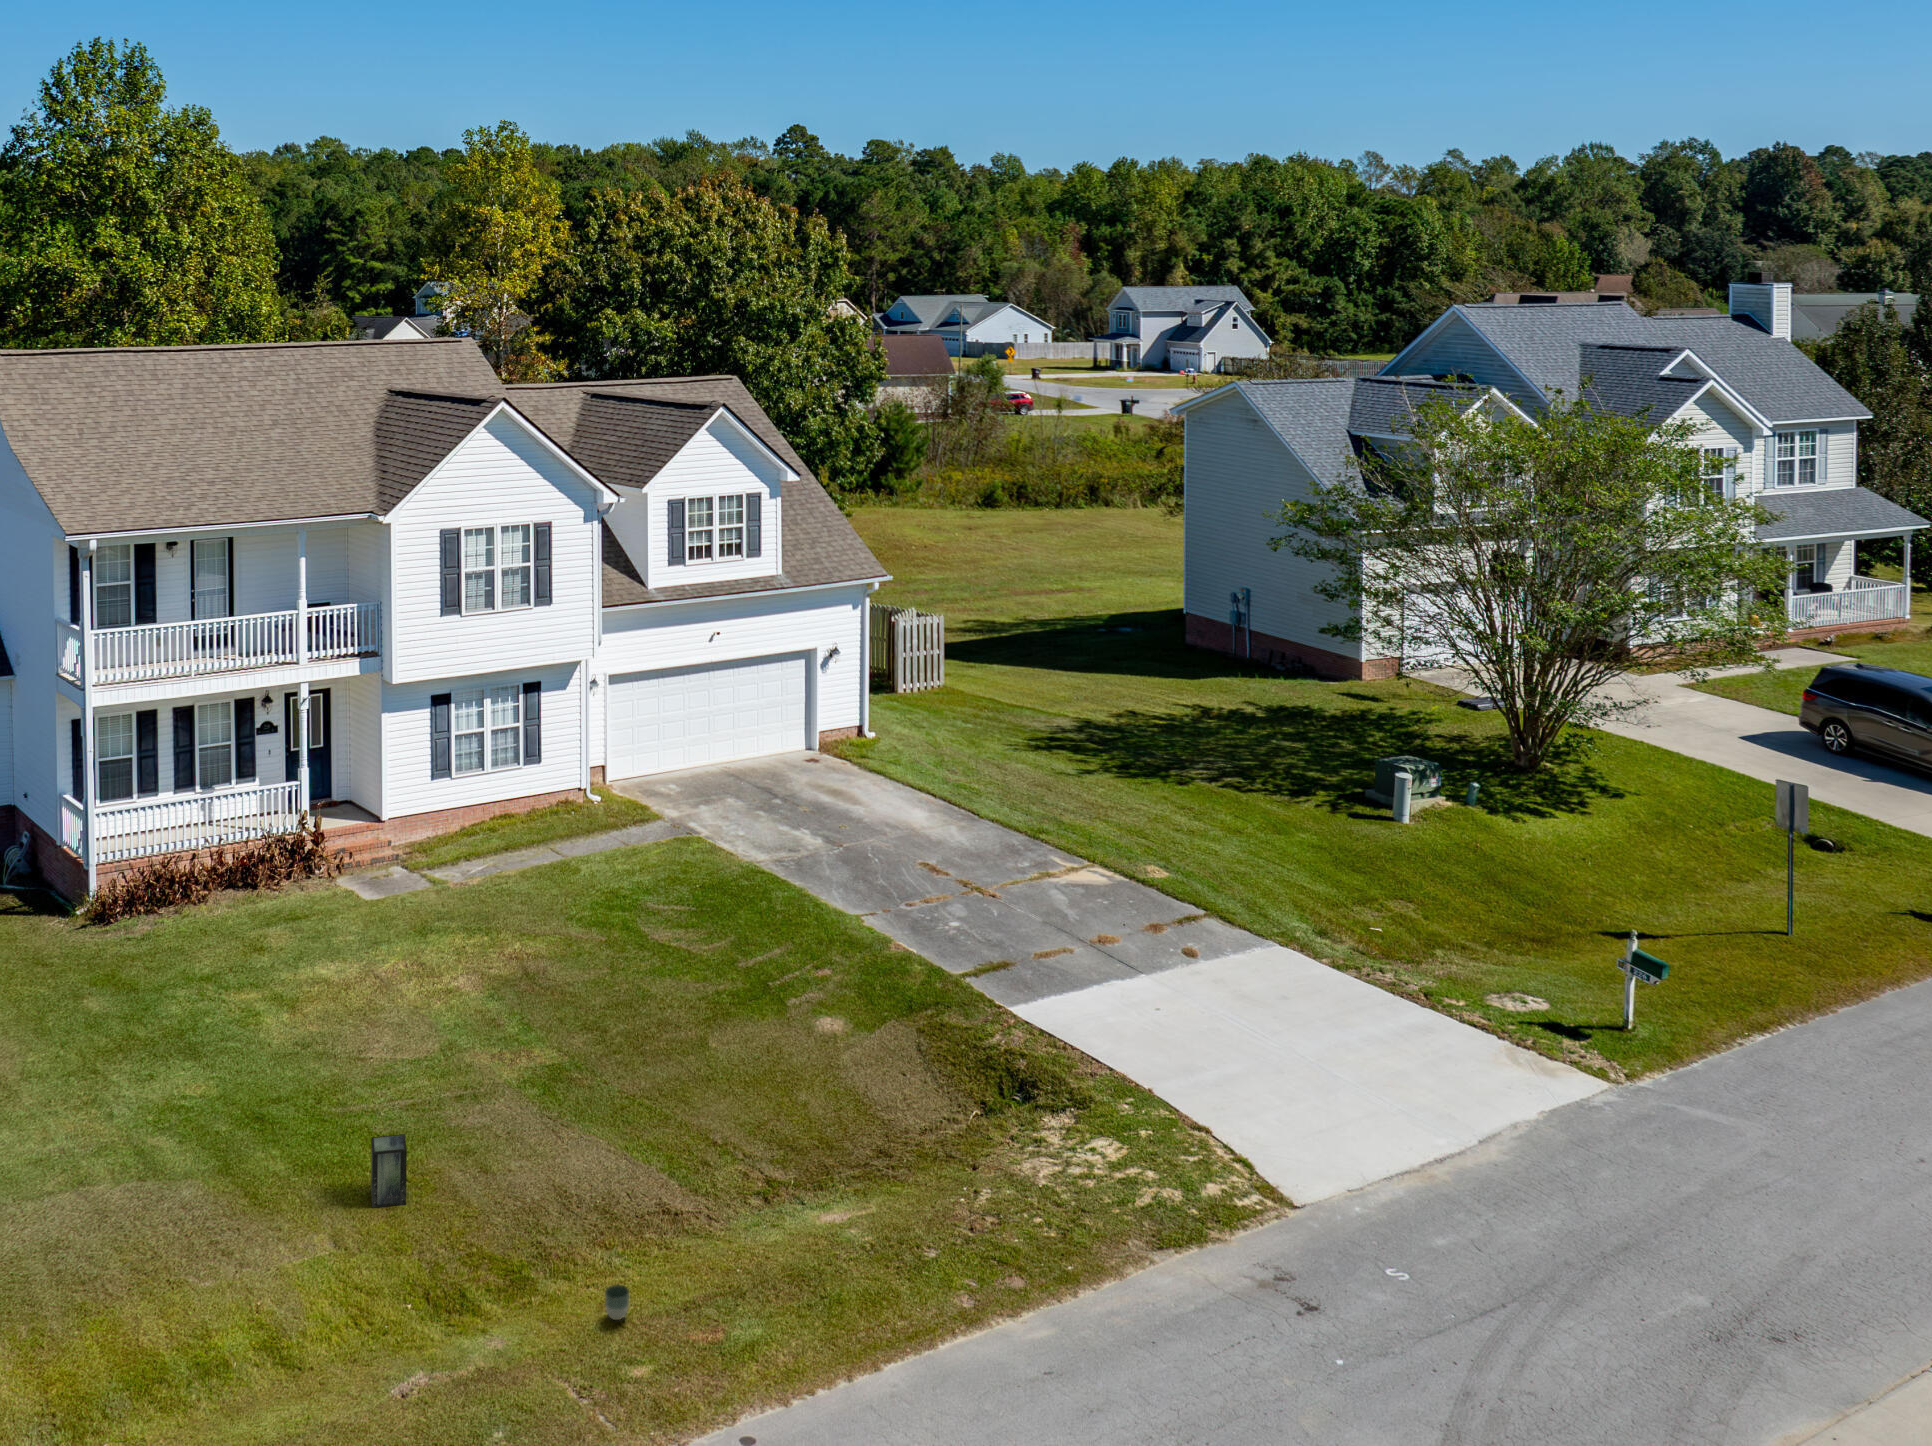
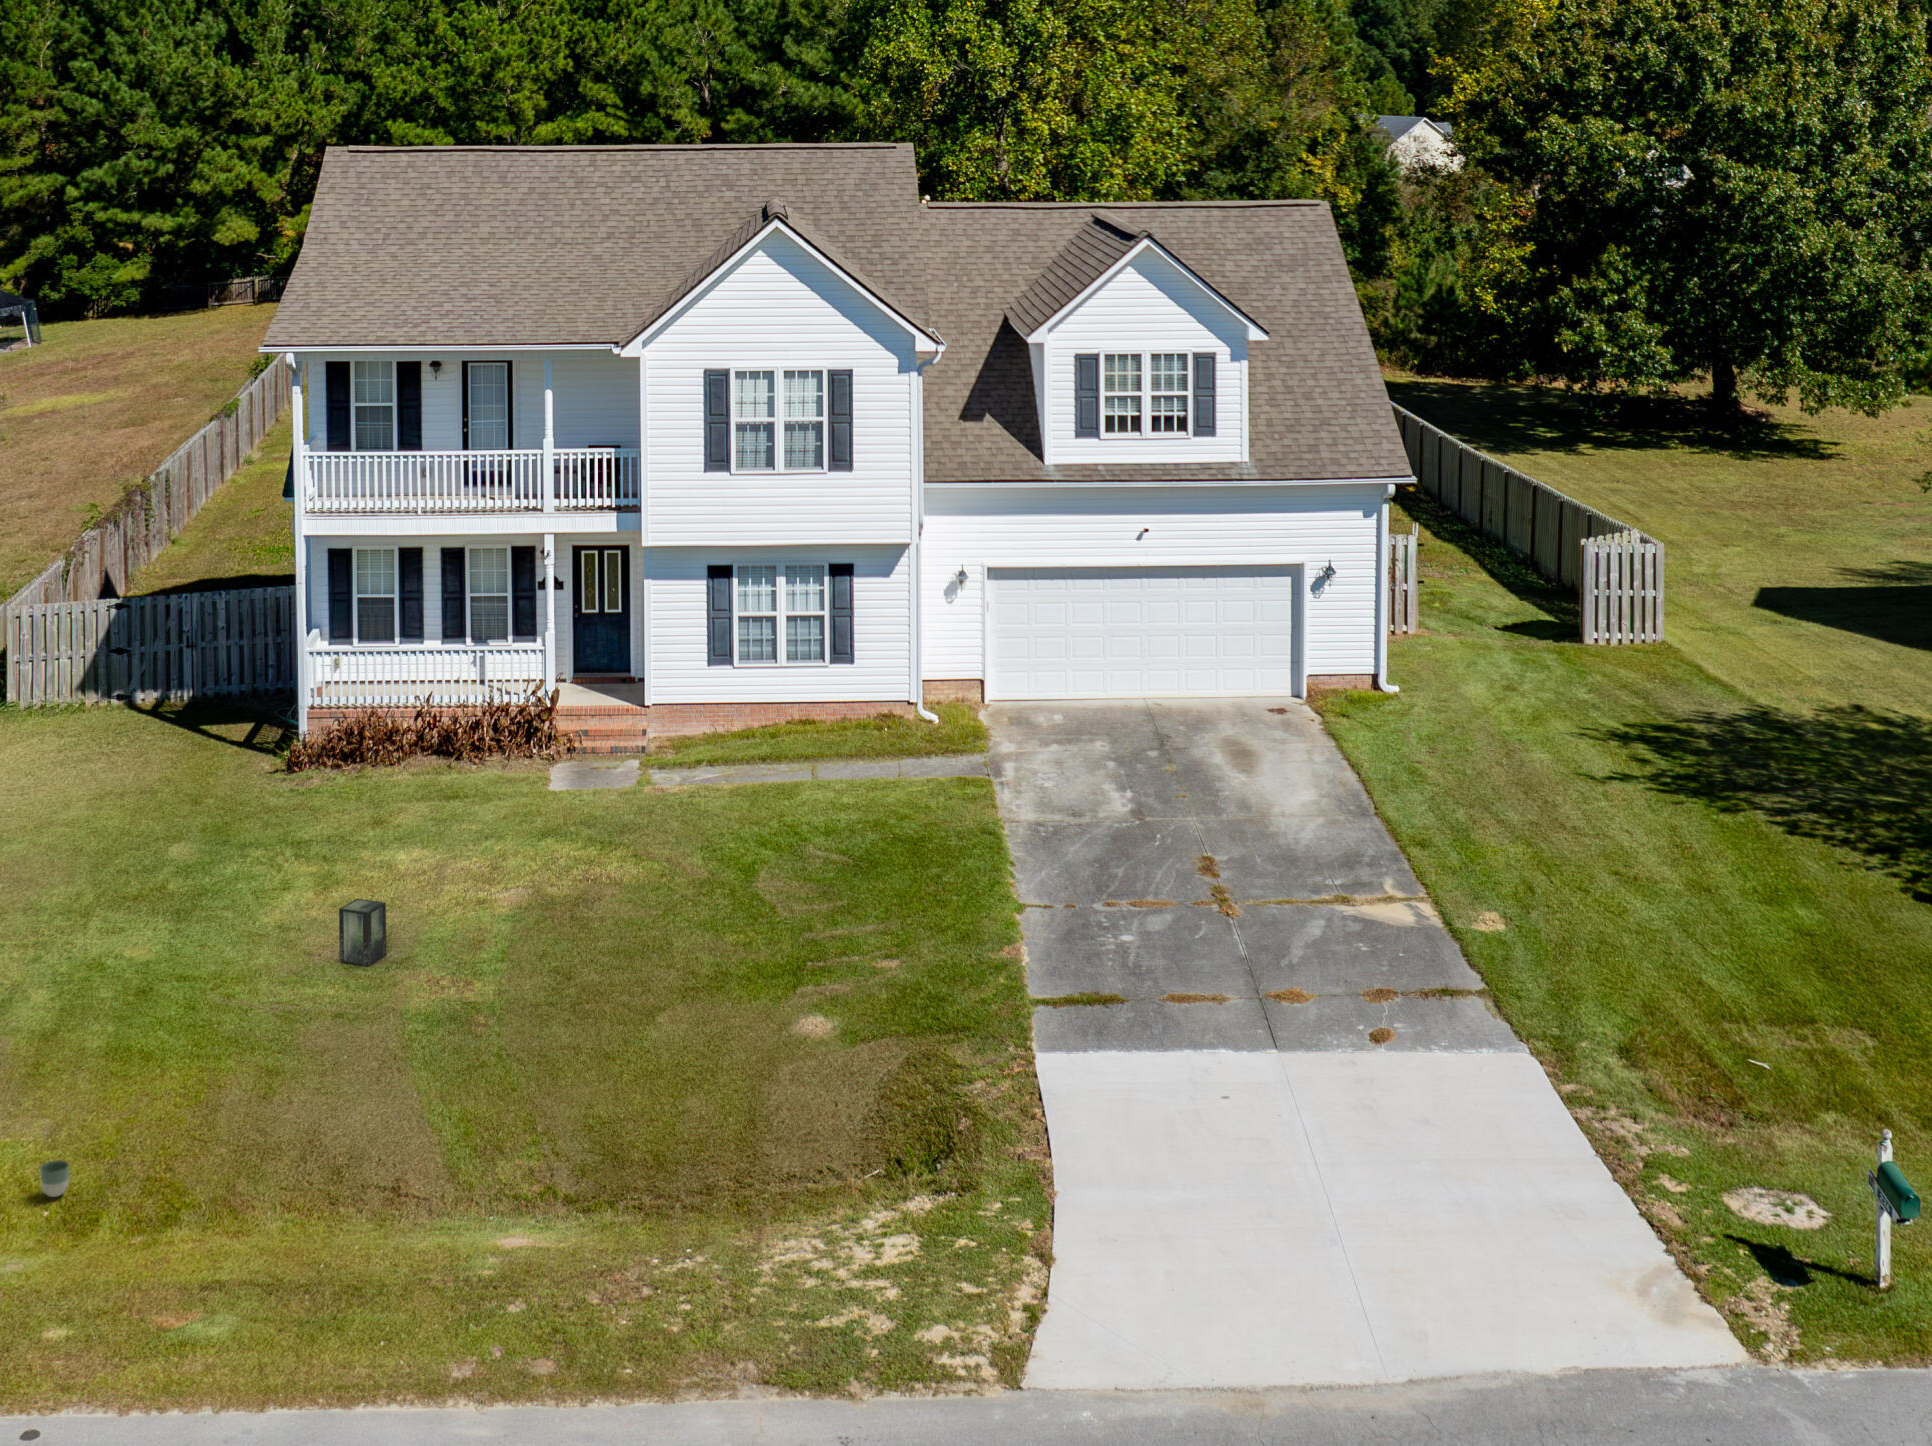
storage box: present [371,1134,407,1208] -> present [339,899,386,967]

